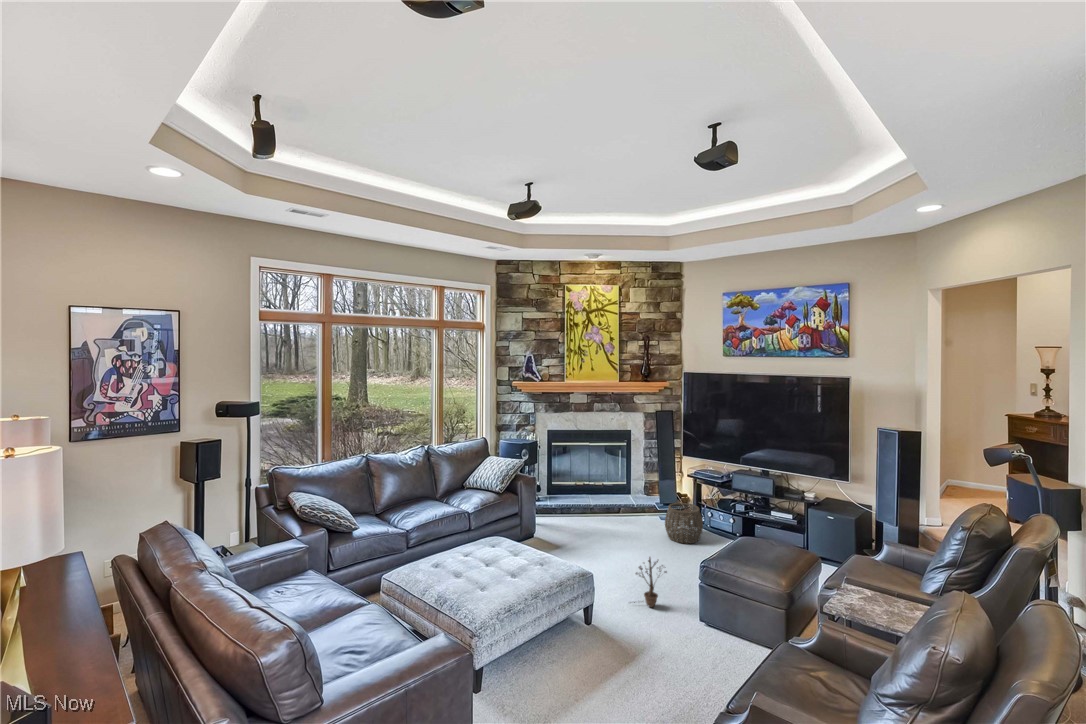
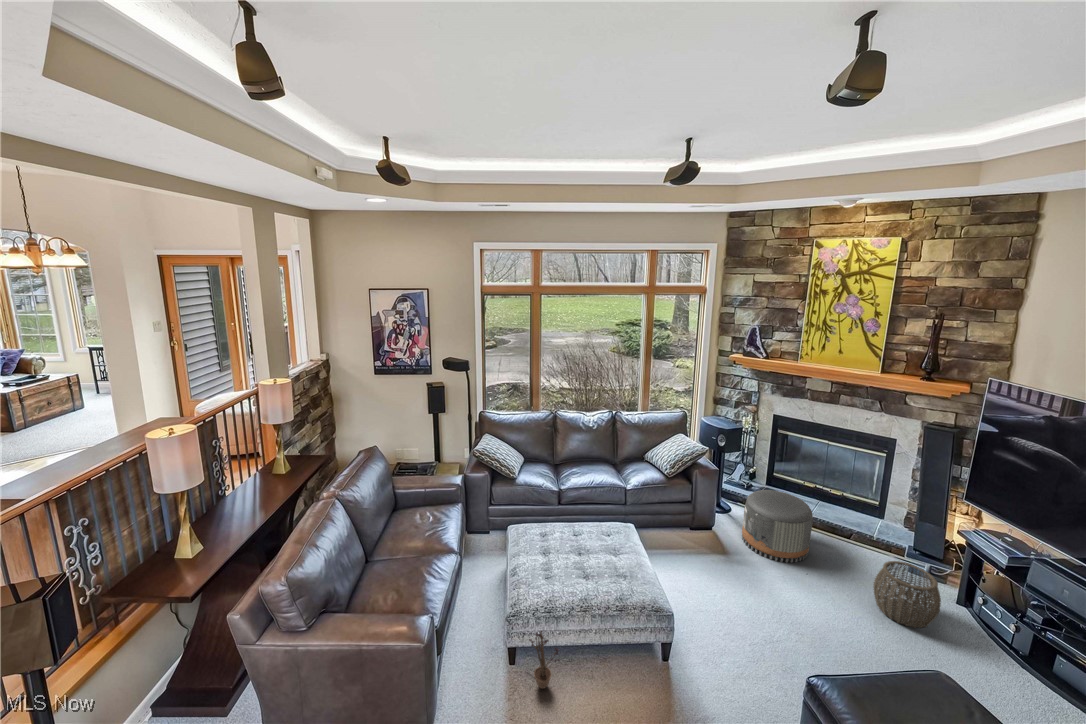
pouf: none [563,485,614,538] -> present [742,490,813,563]
decorative plant: present [634,557,667,607] -> present [526,631,559,689]

